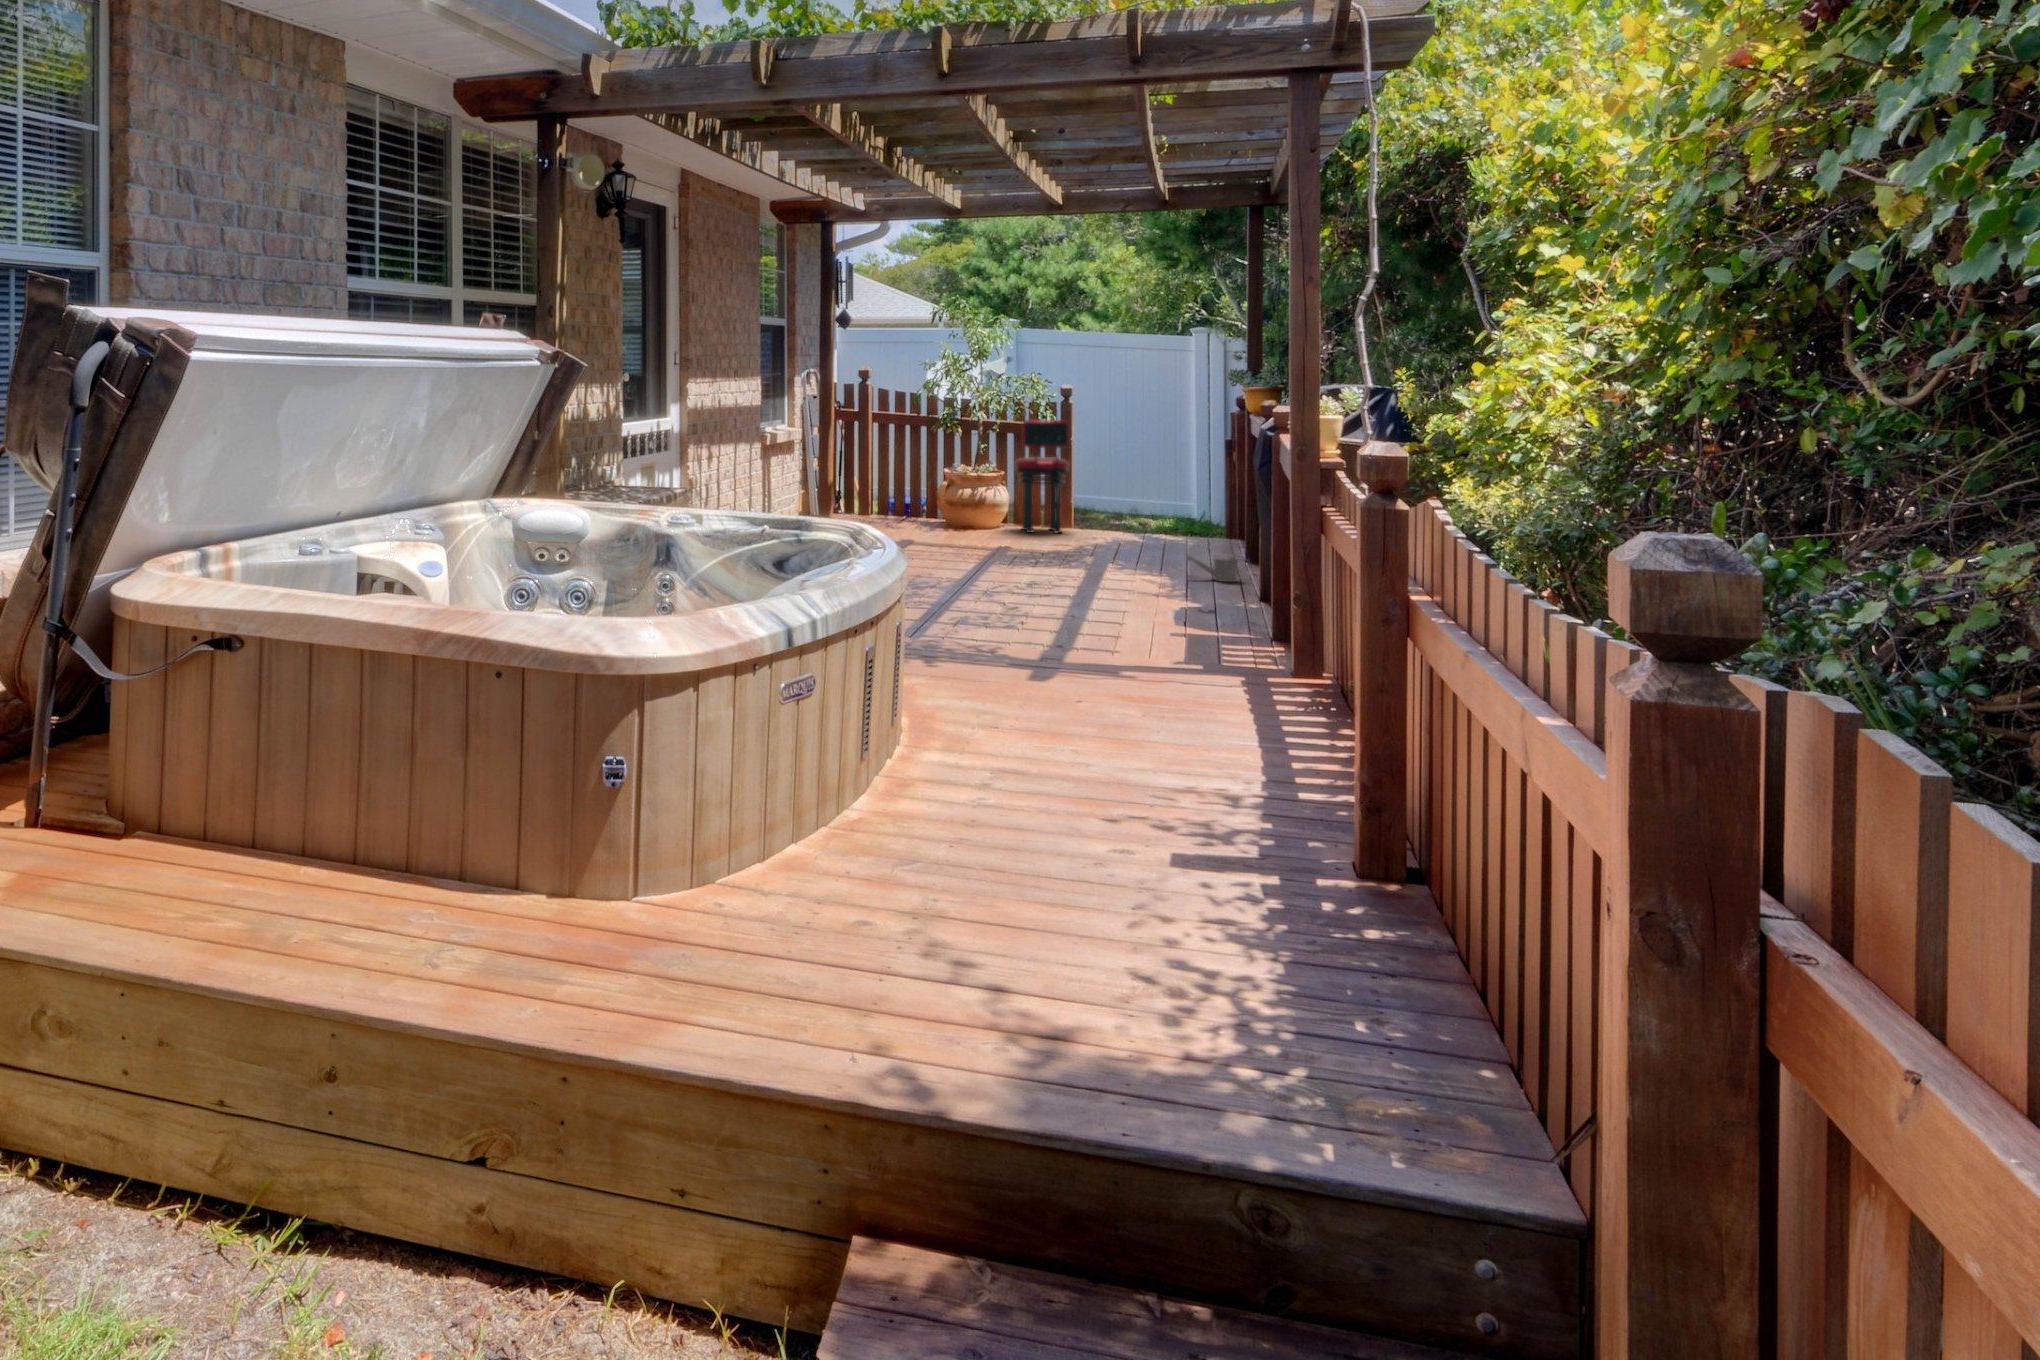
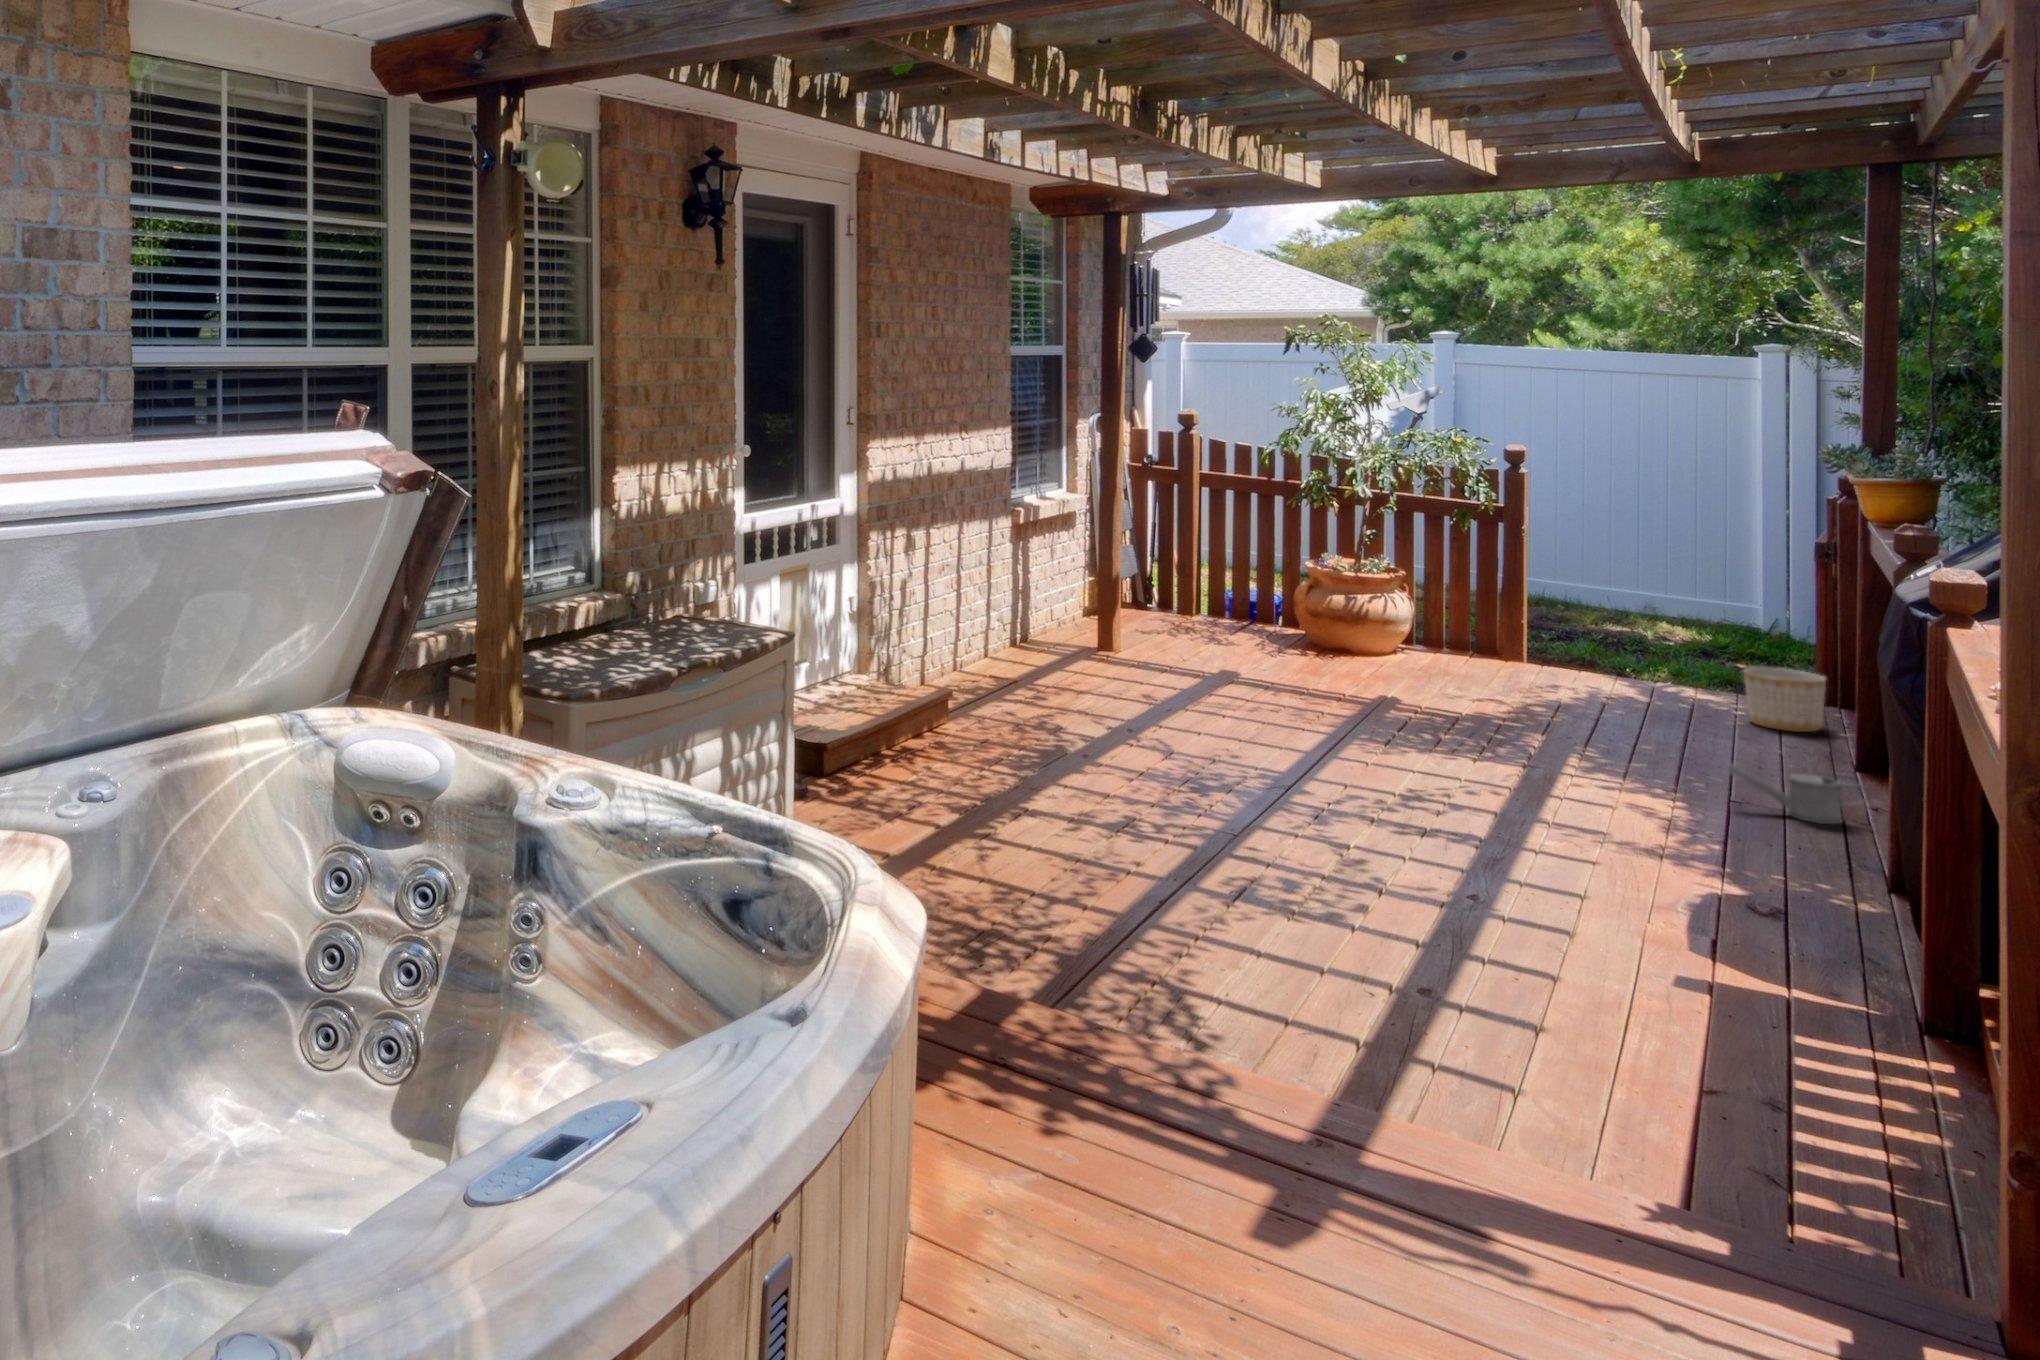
stool: present [1014,420,1069,534] -> none [1416,499,1513,673]
planter: none [1191,514,1231,550] -> present [1744,667,1826,732]

